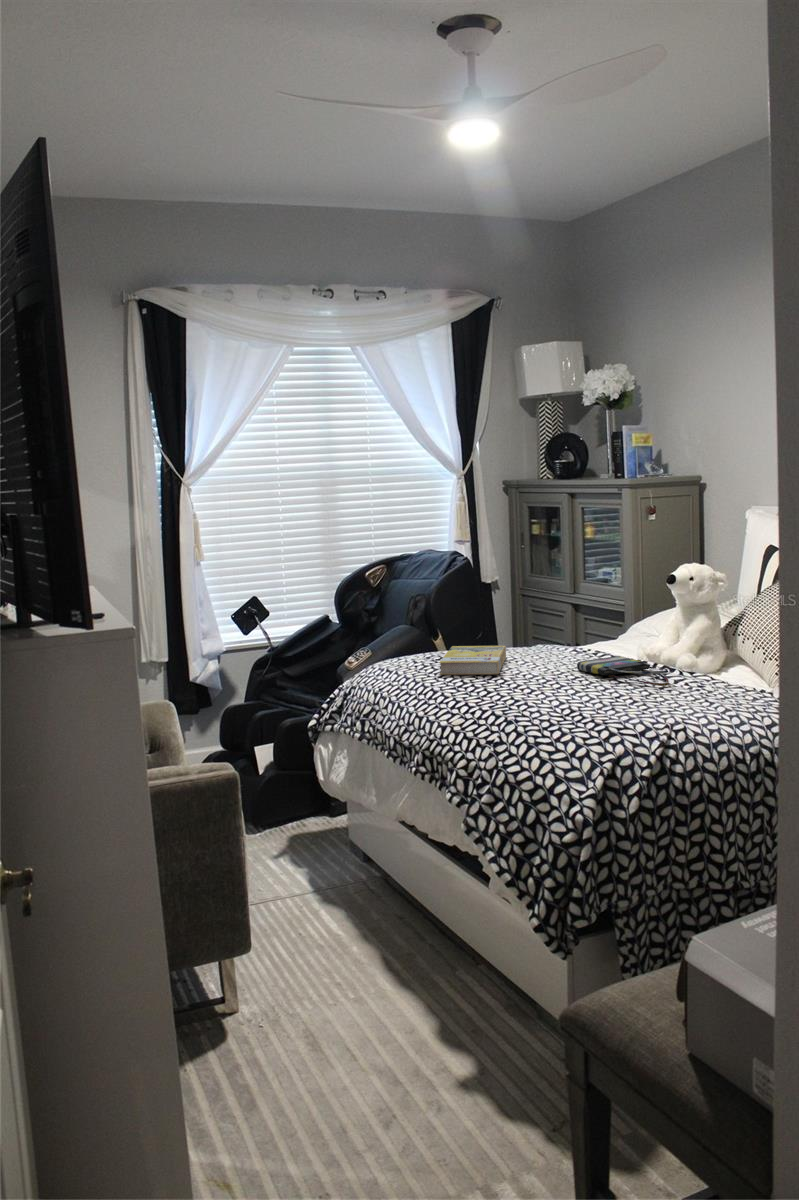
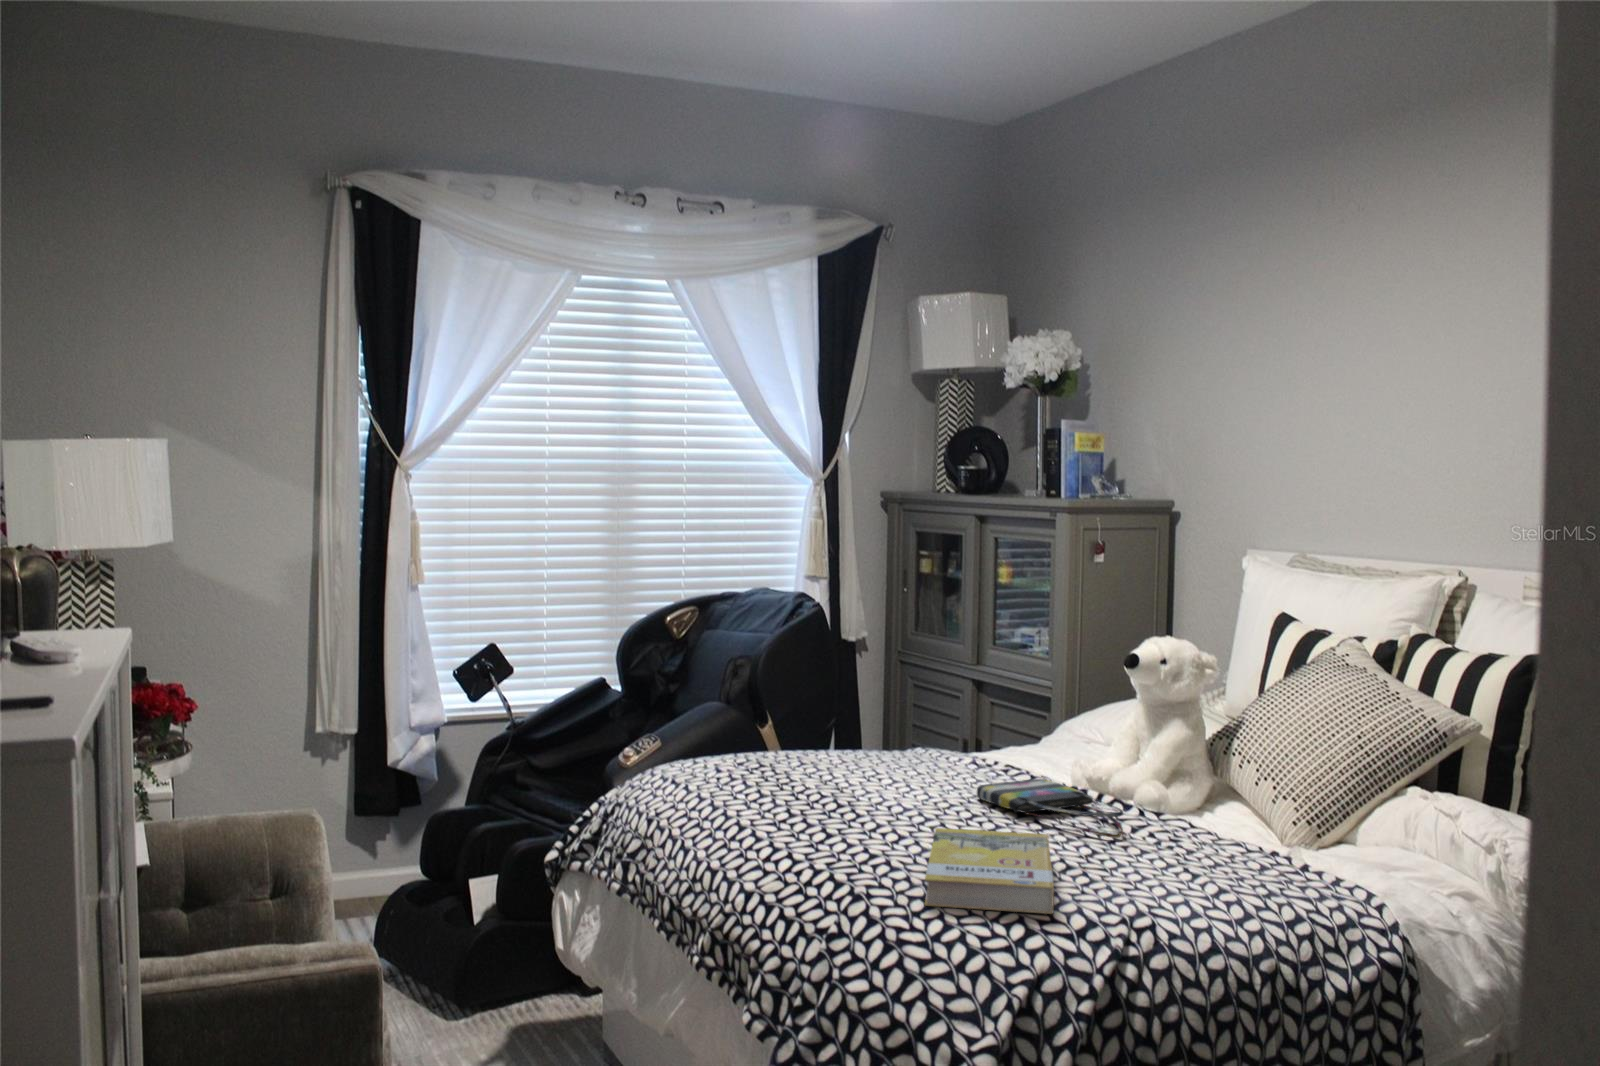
book: present [439,646,506,675] -> present [925,828,1054,914]

